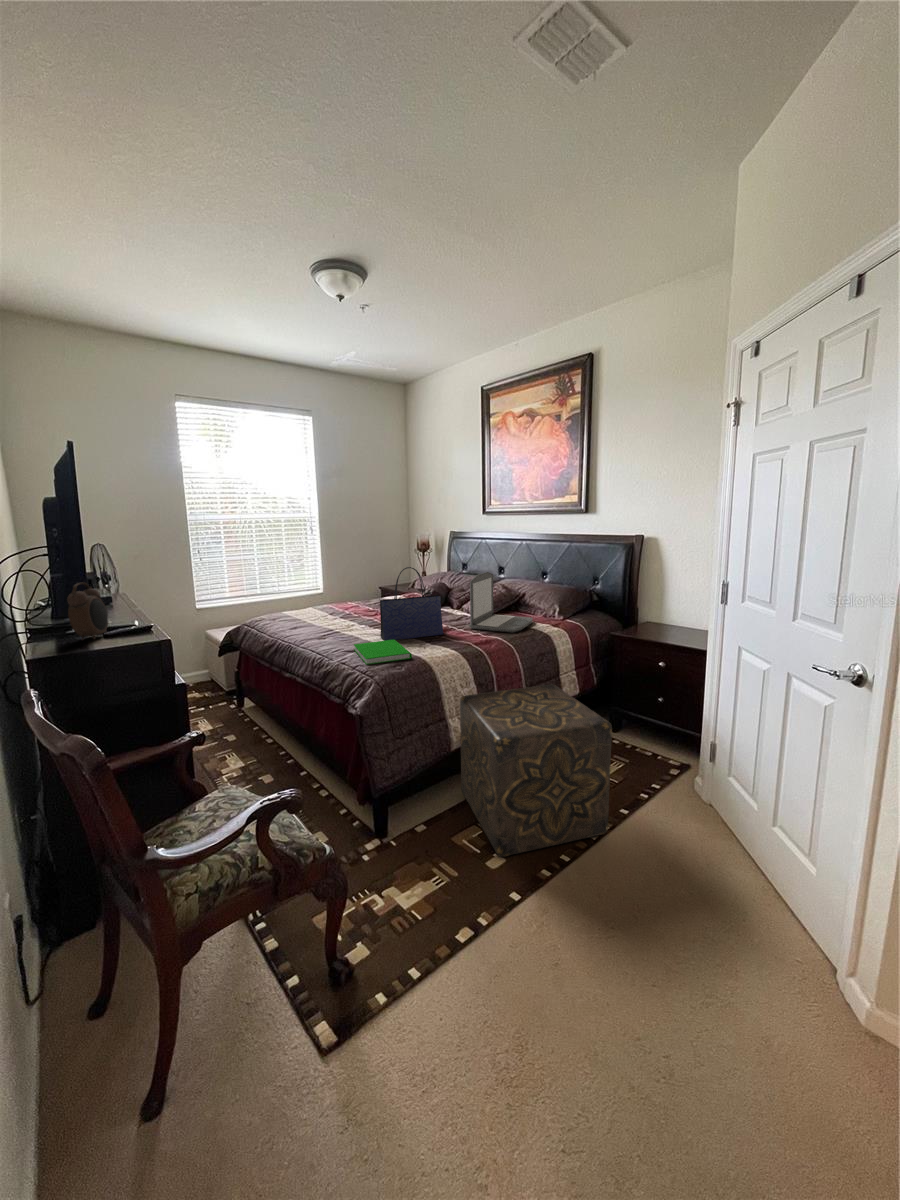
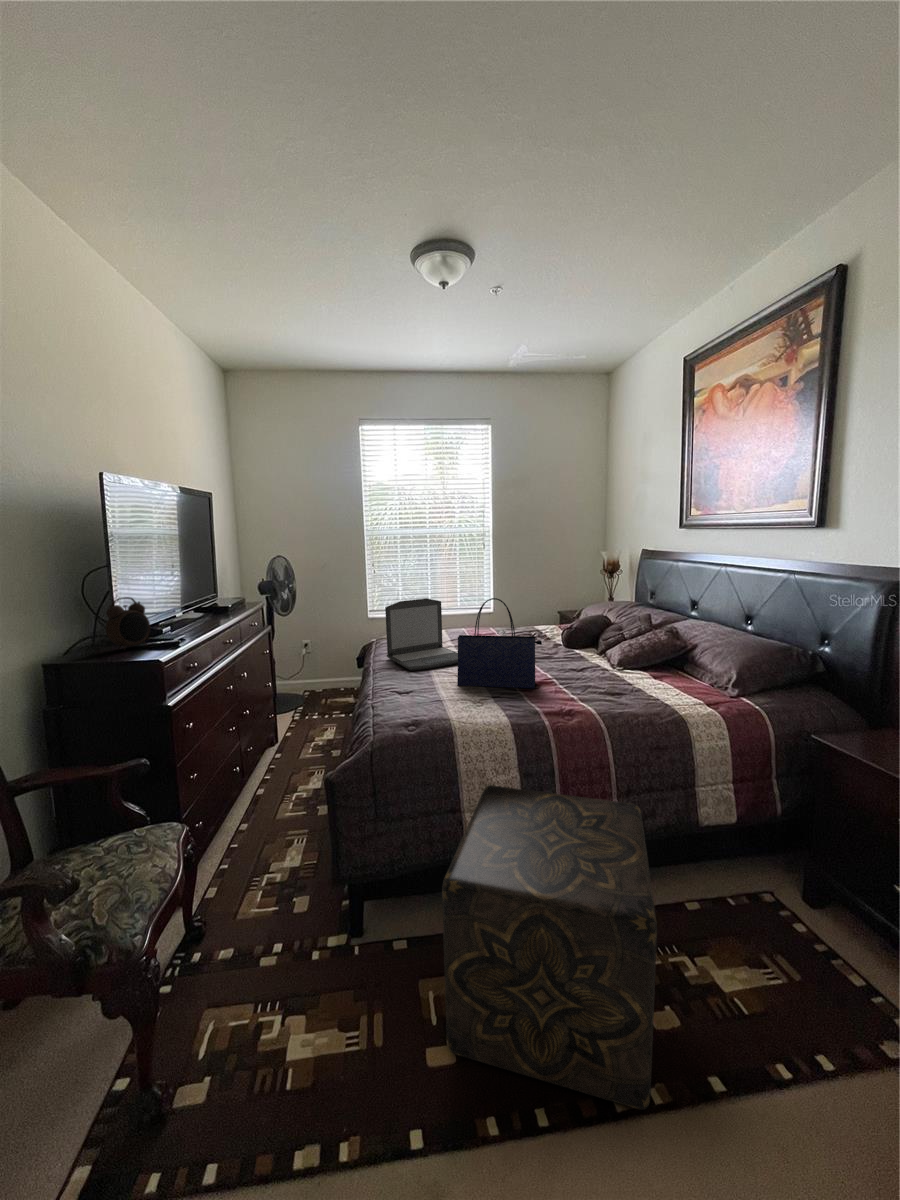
laptop: present [469,572,533,633] -> present [385,598,458,671]
book: present [354,639,412,665] -> none [391,685,459,717]

